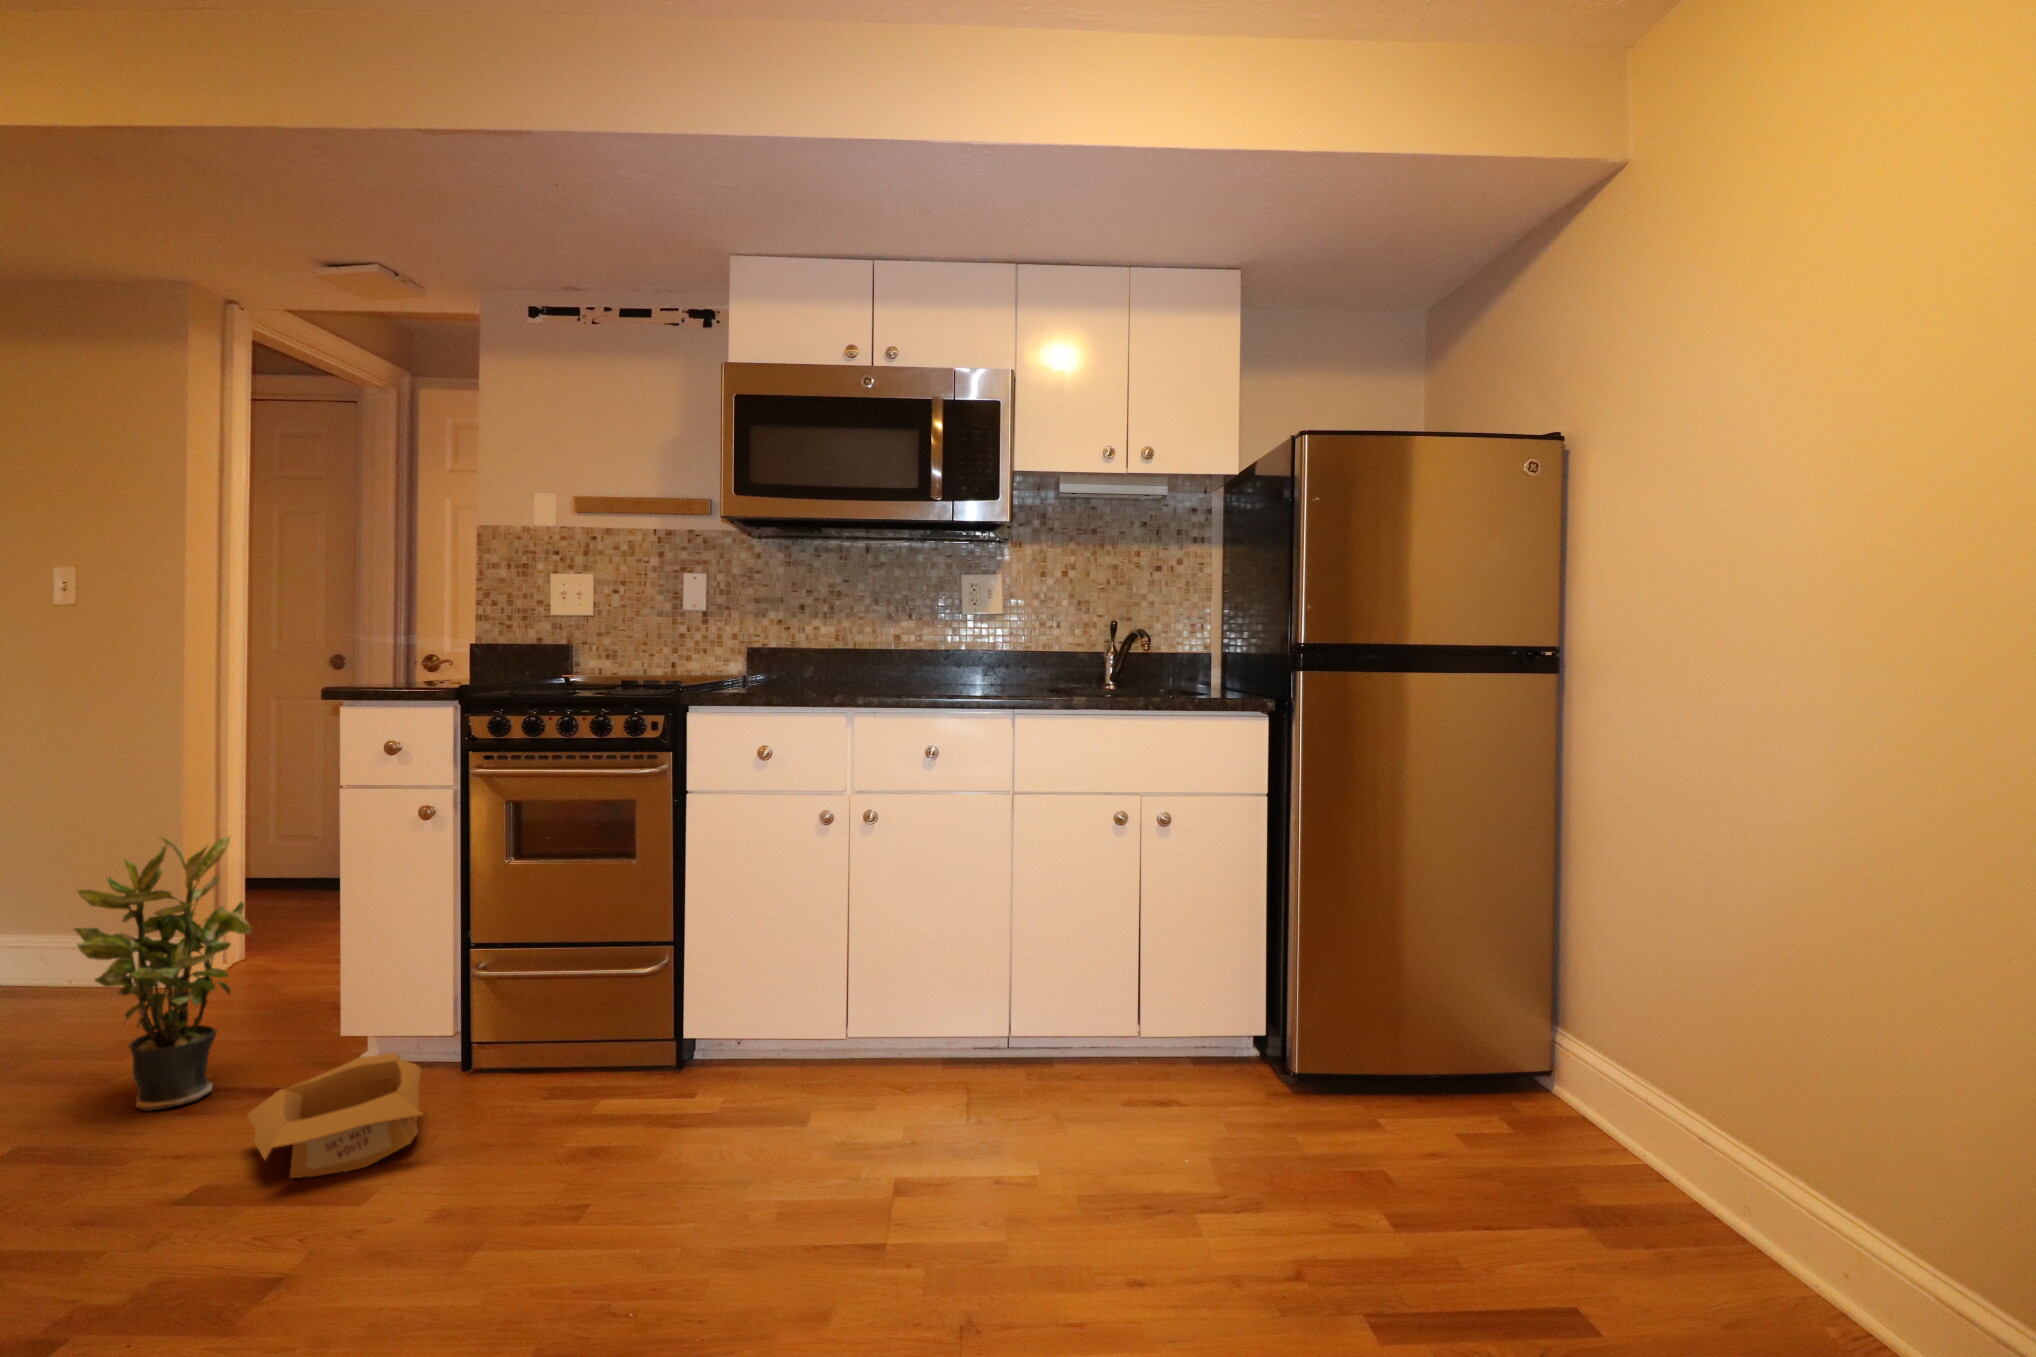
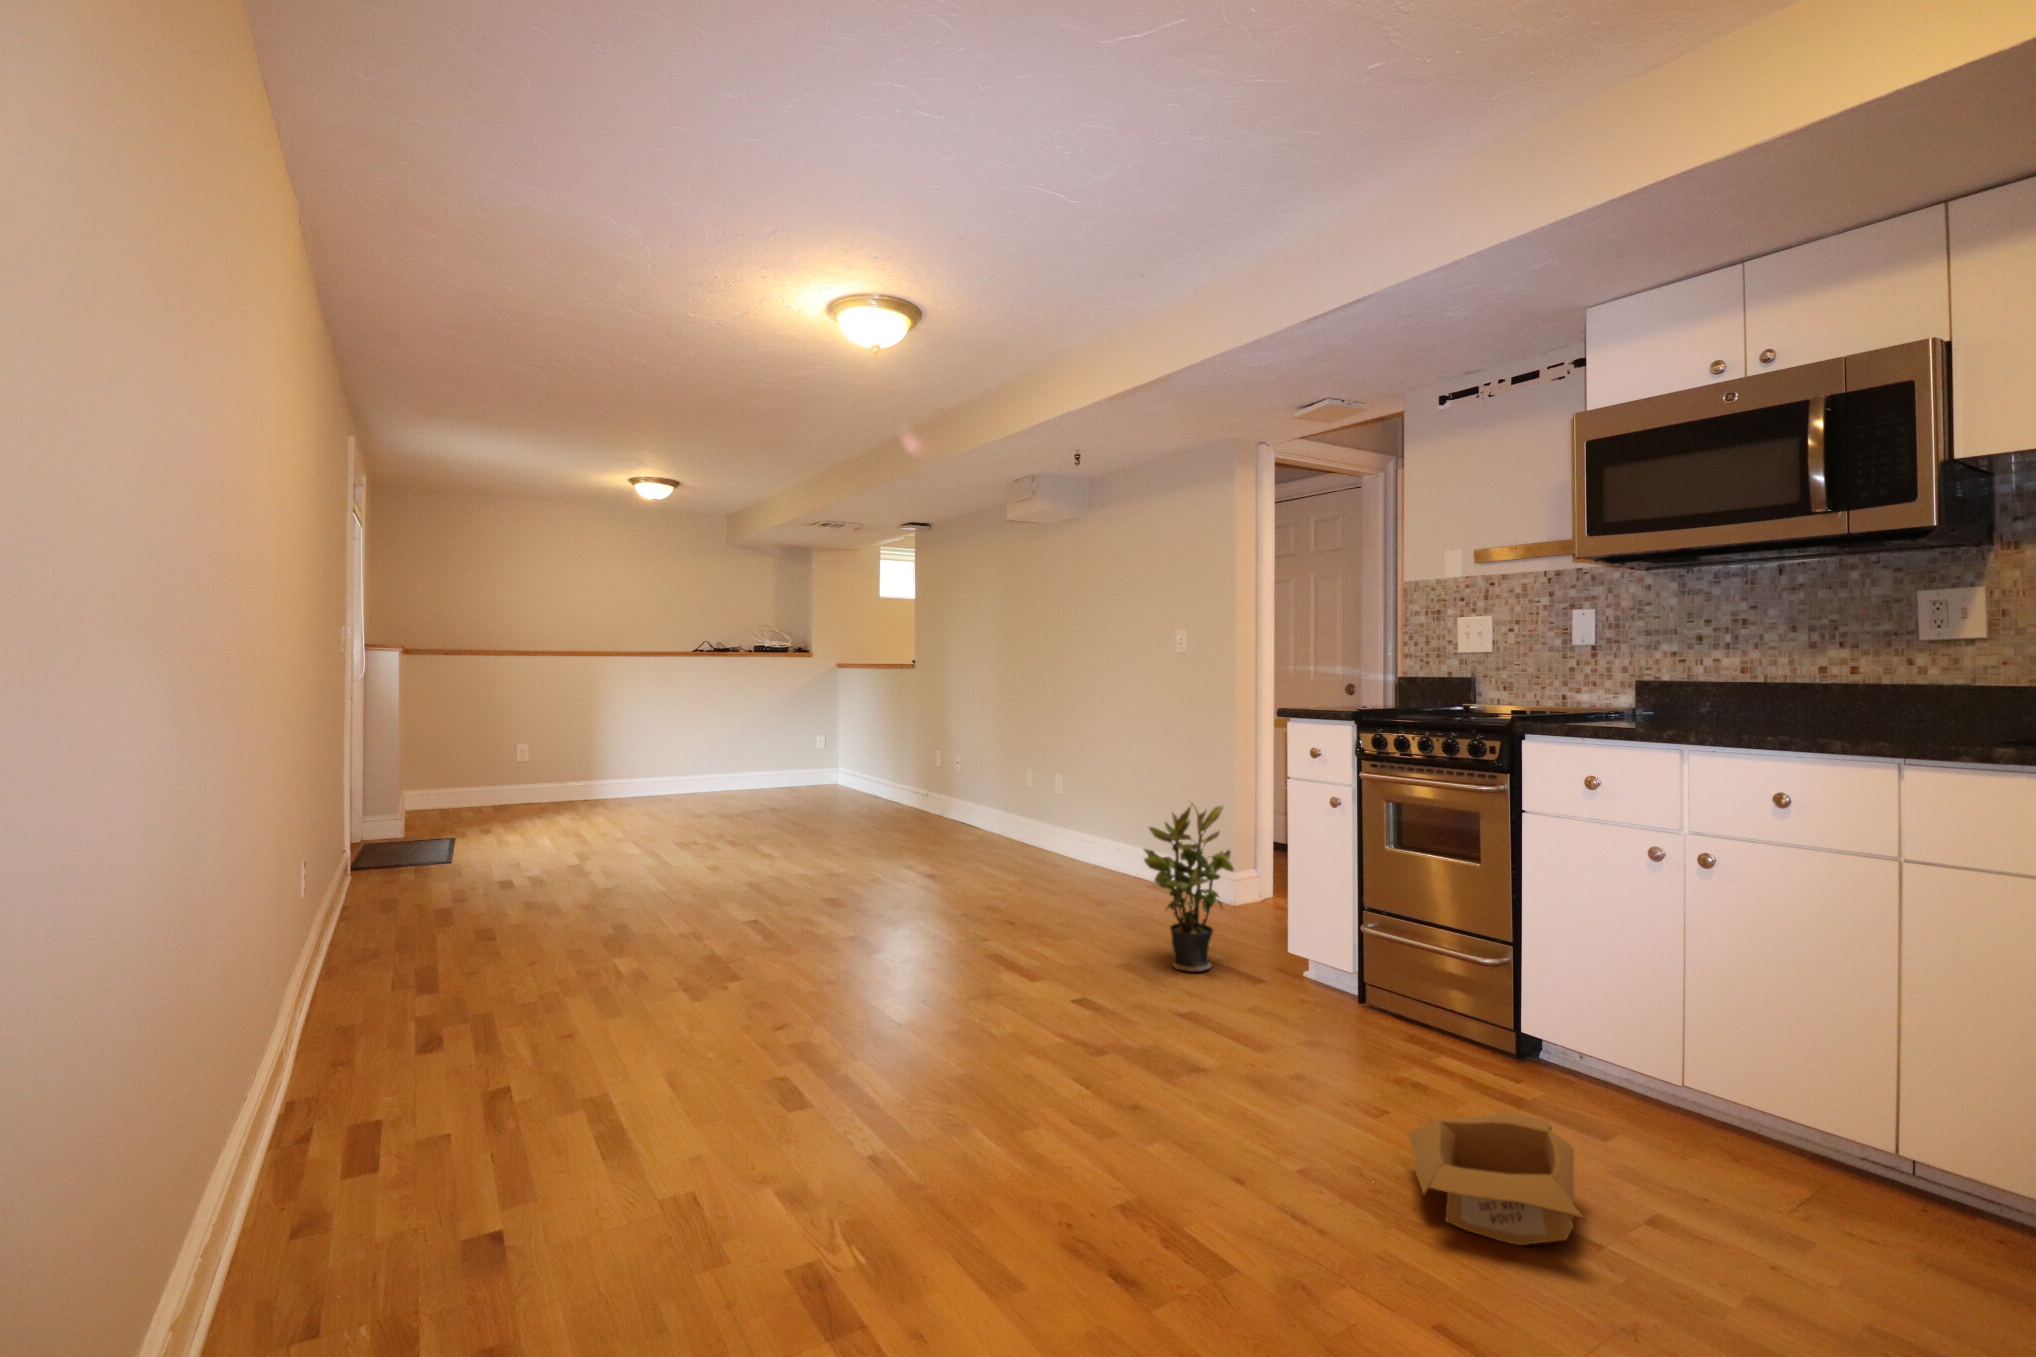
cardboard box: present [247,1053,424,1178] -> present [1408,1112,1583,1245]

